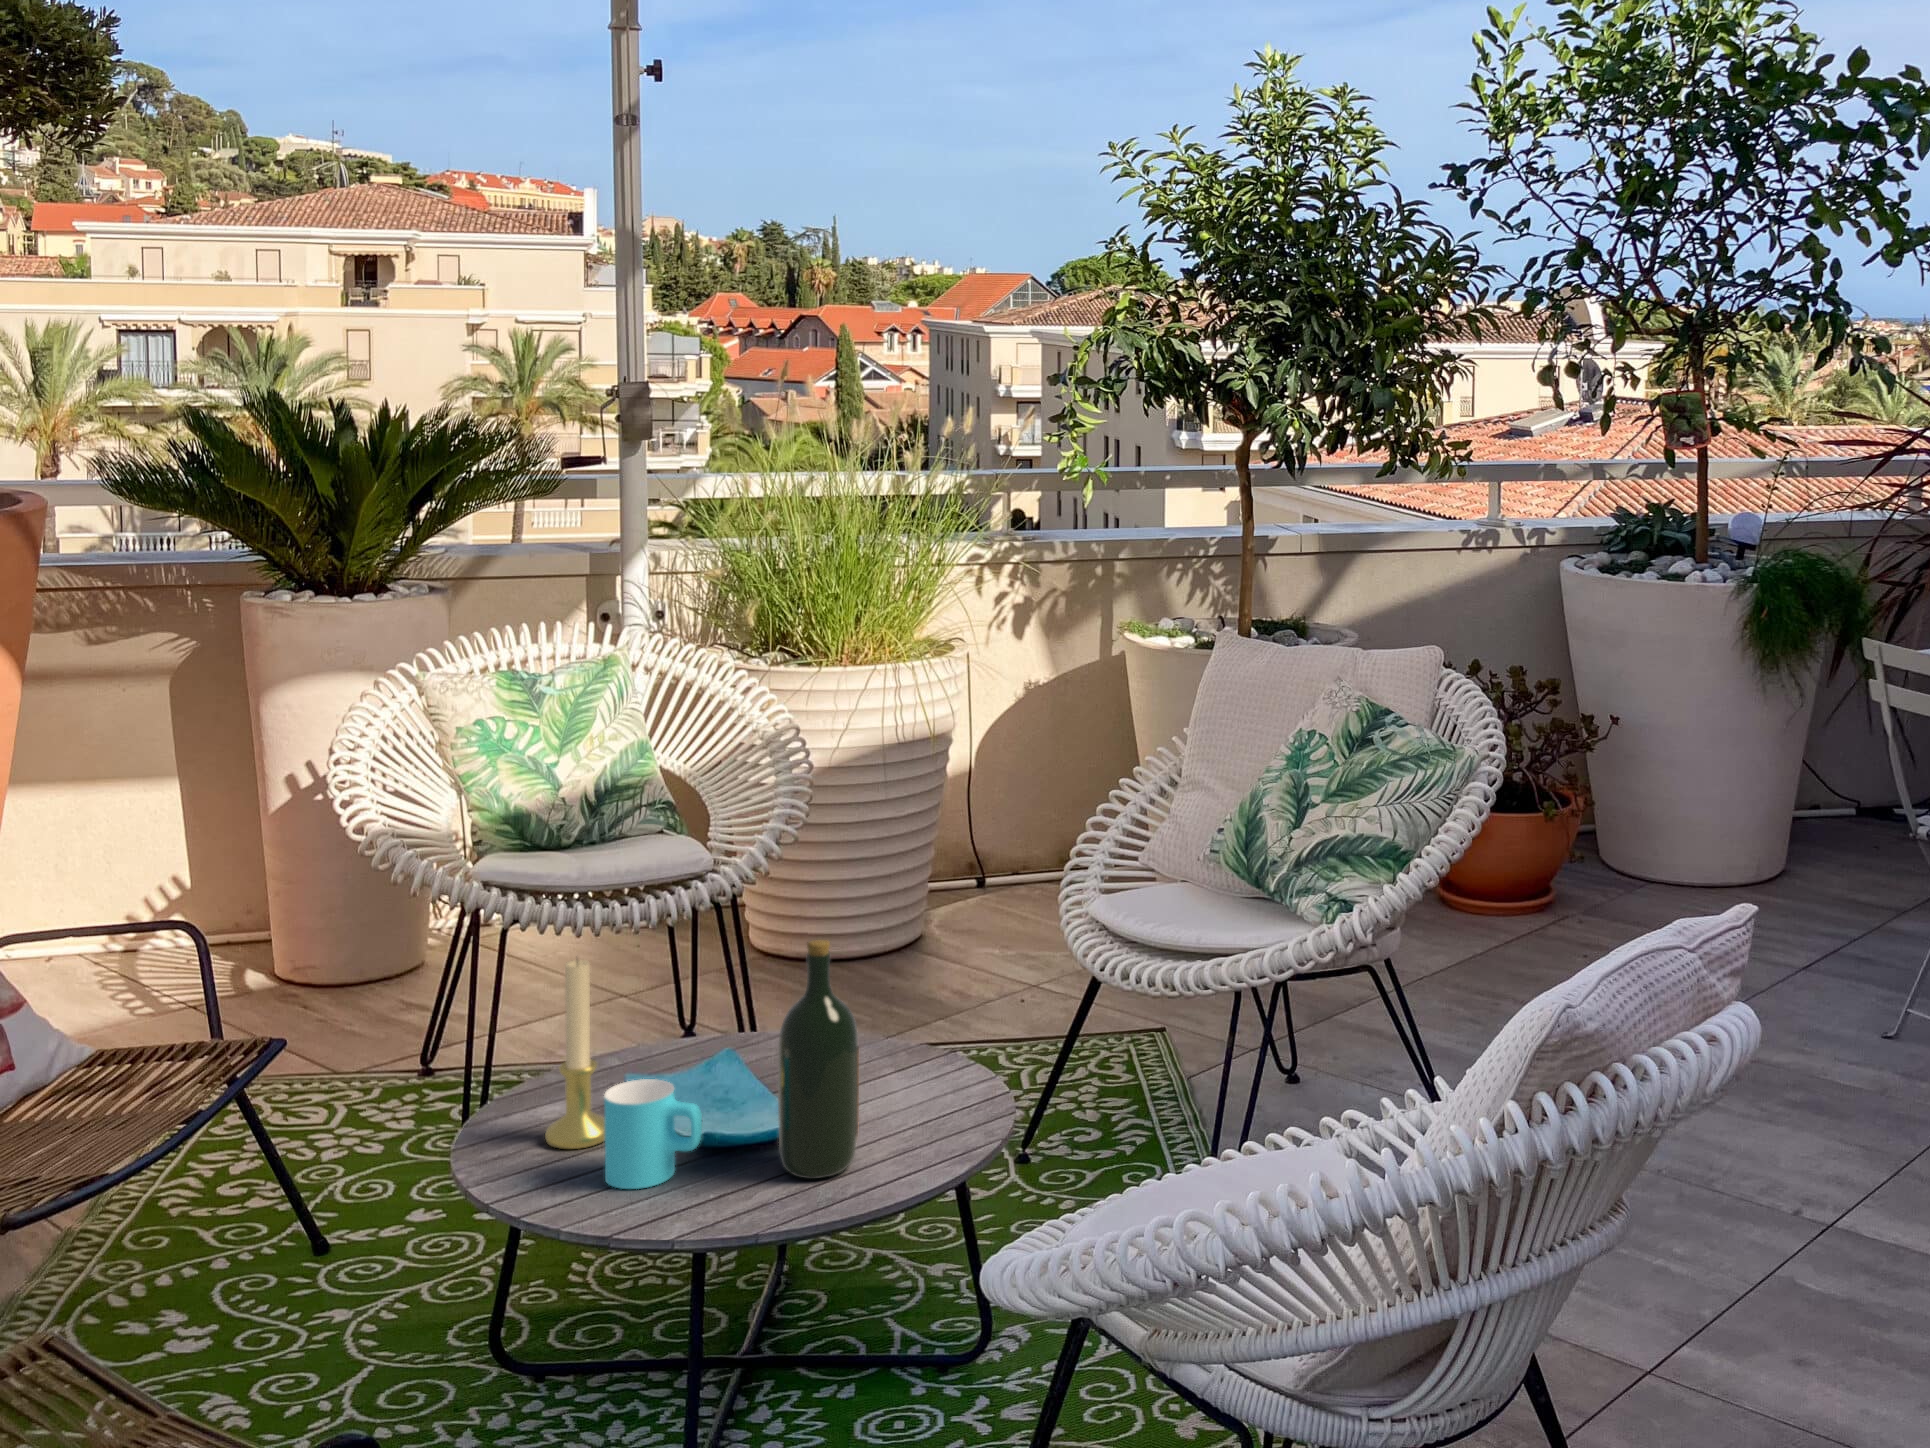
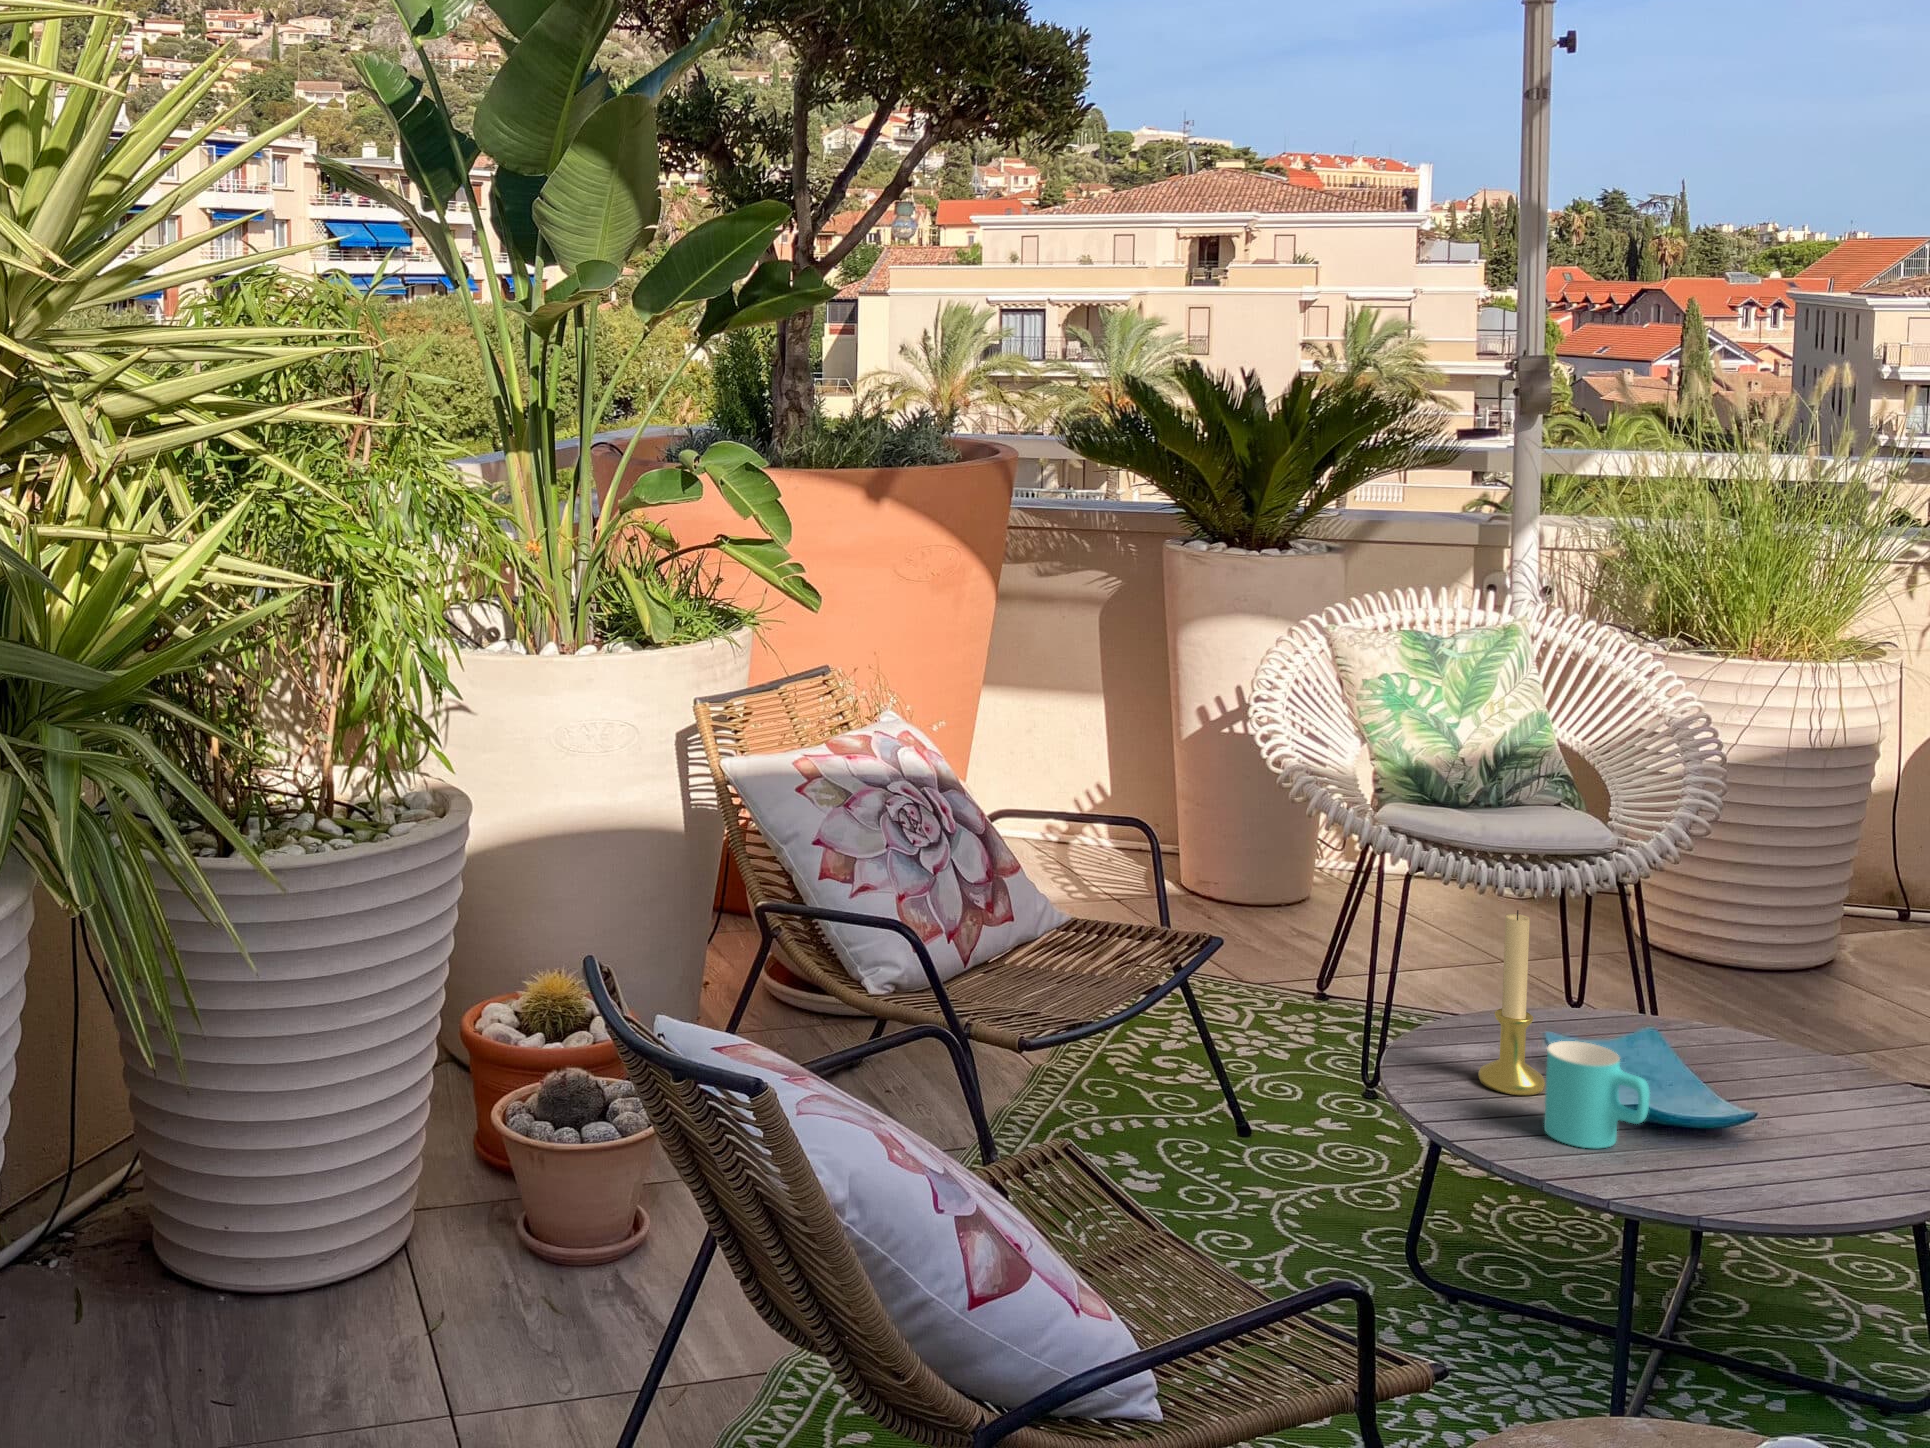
wine bottle: present [778,940,859,1179] -> none [1734,939,1833,1188]

